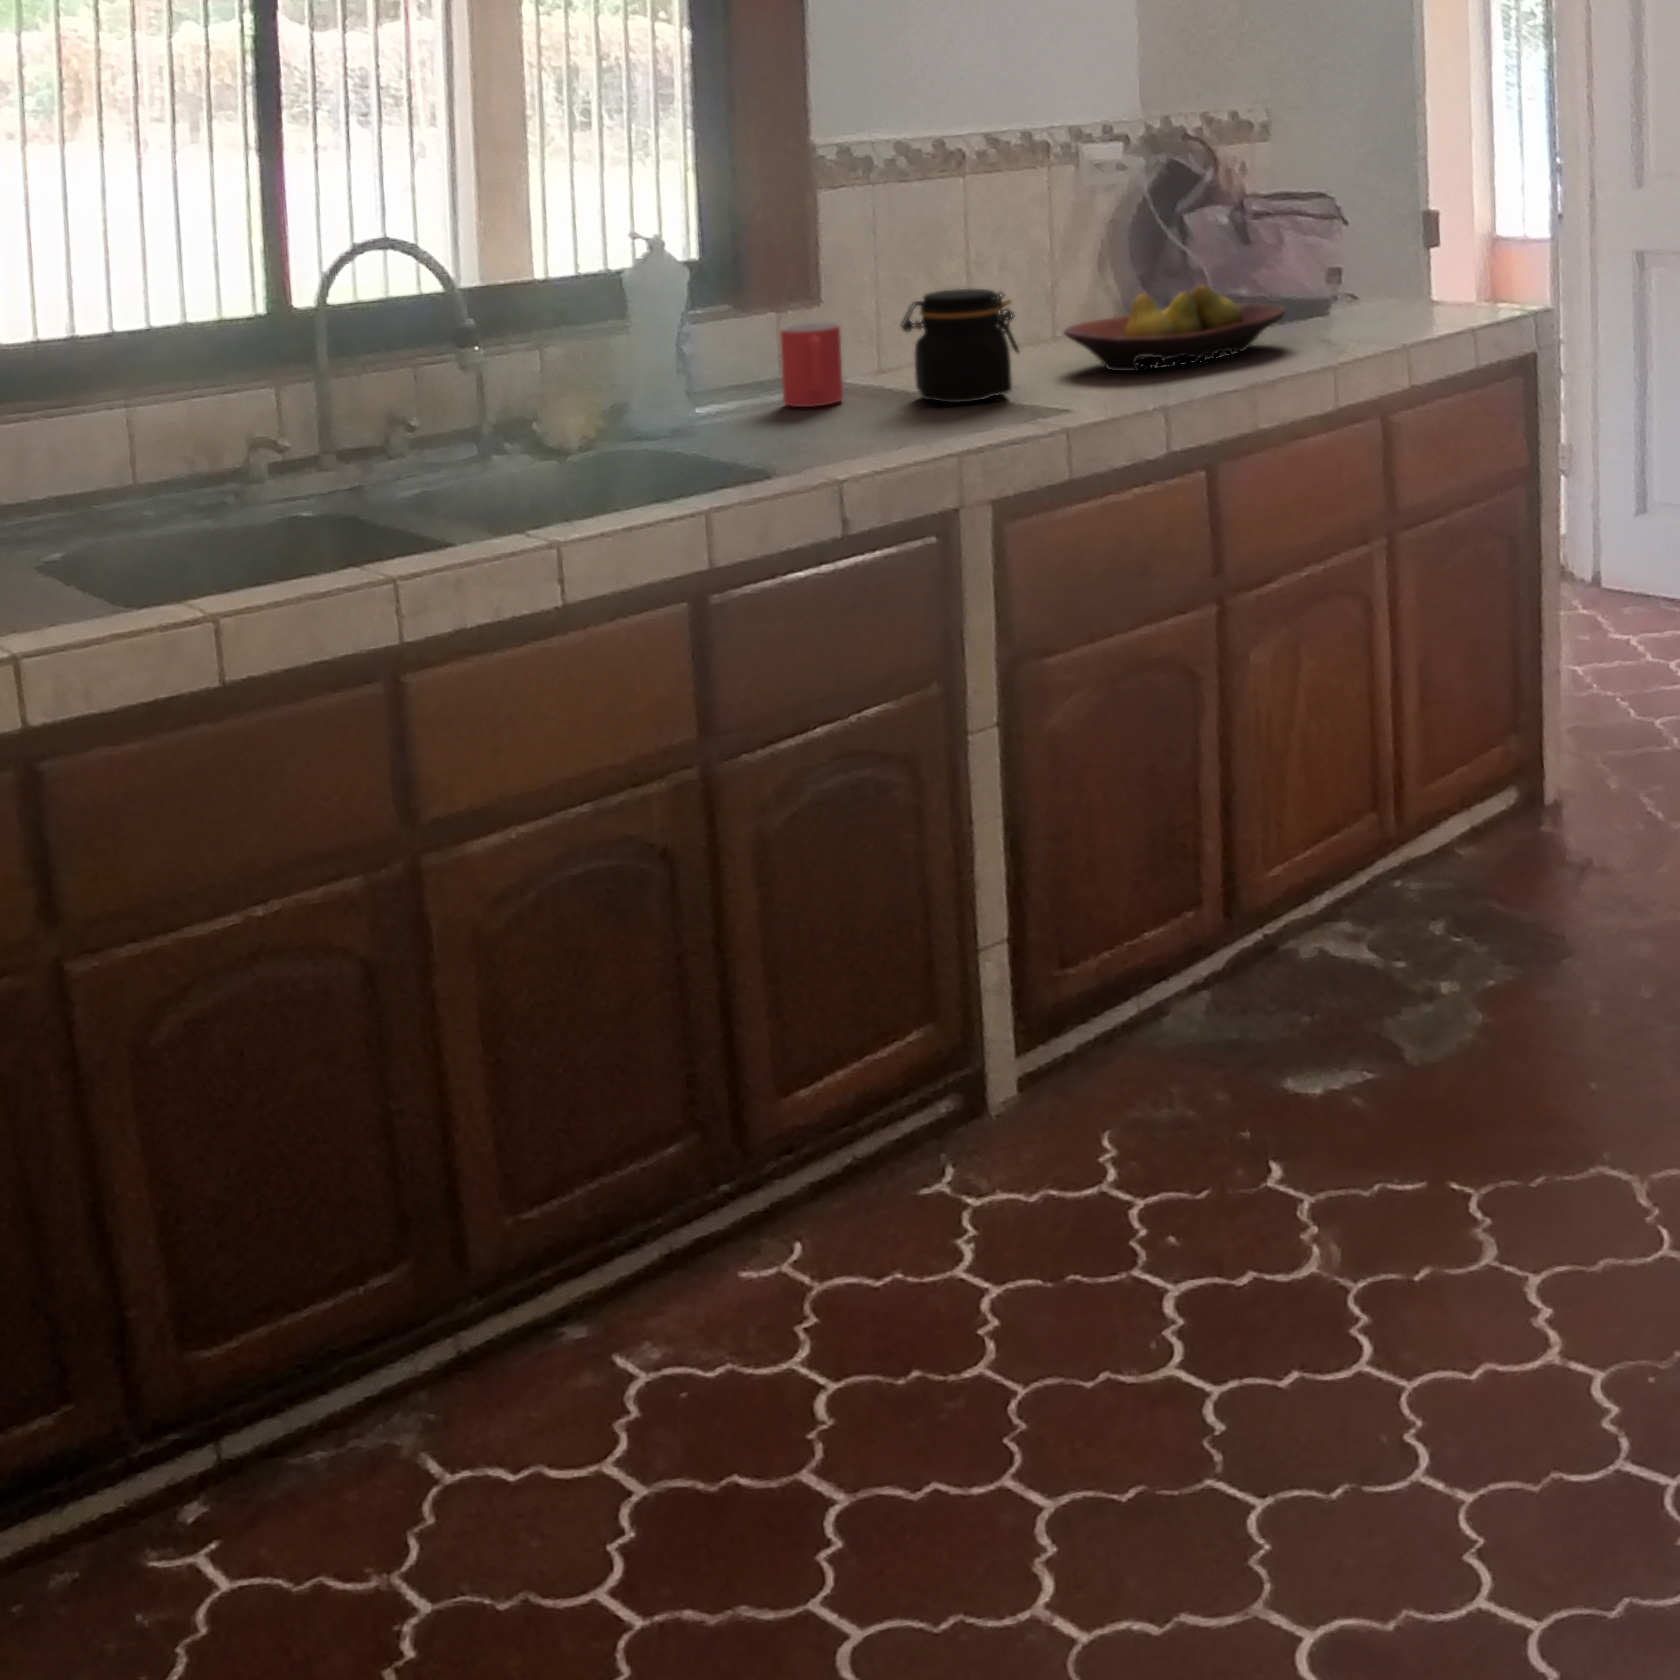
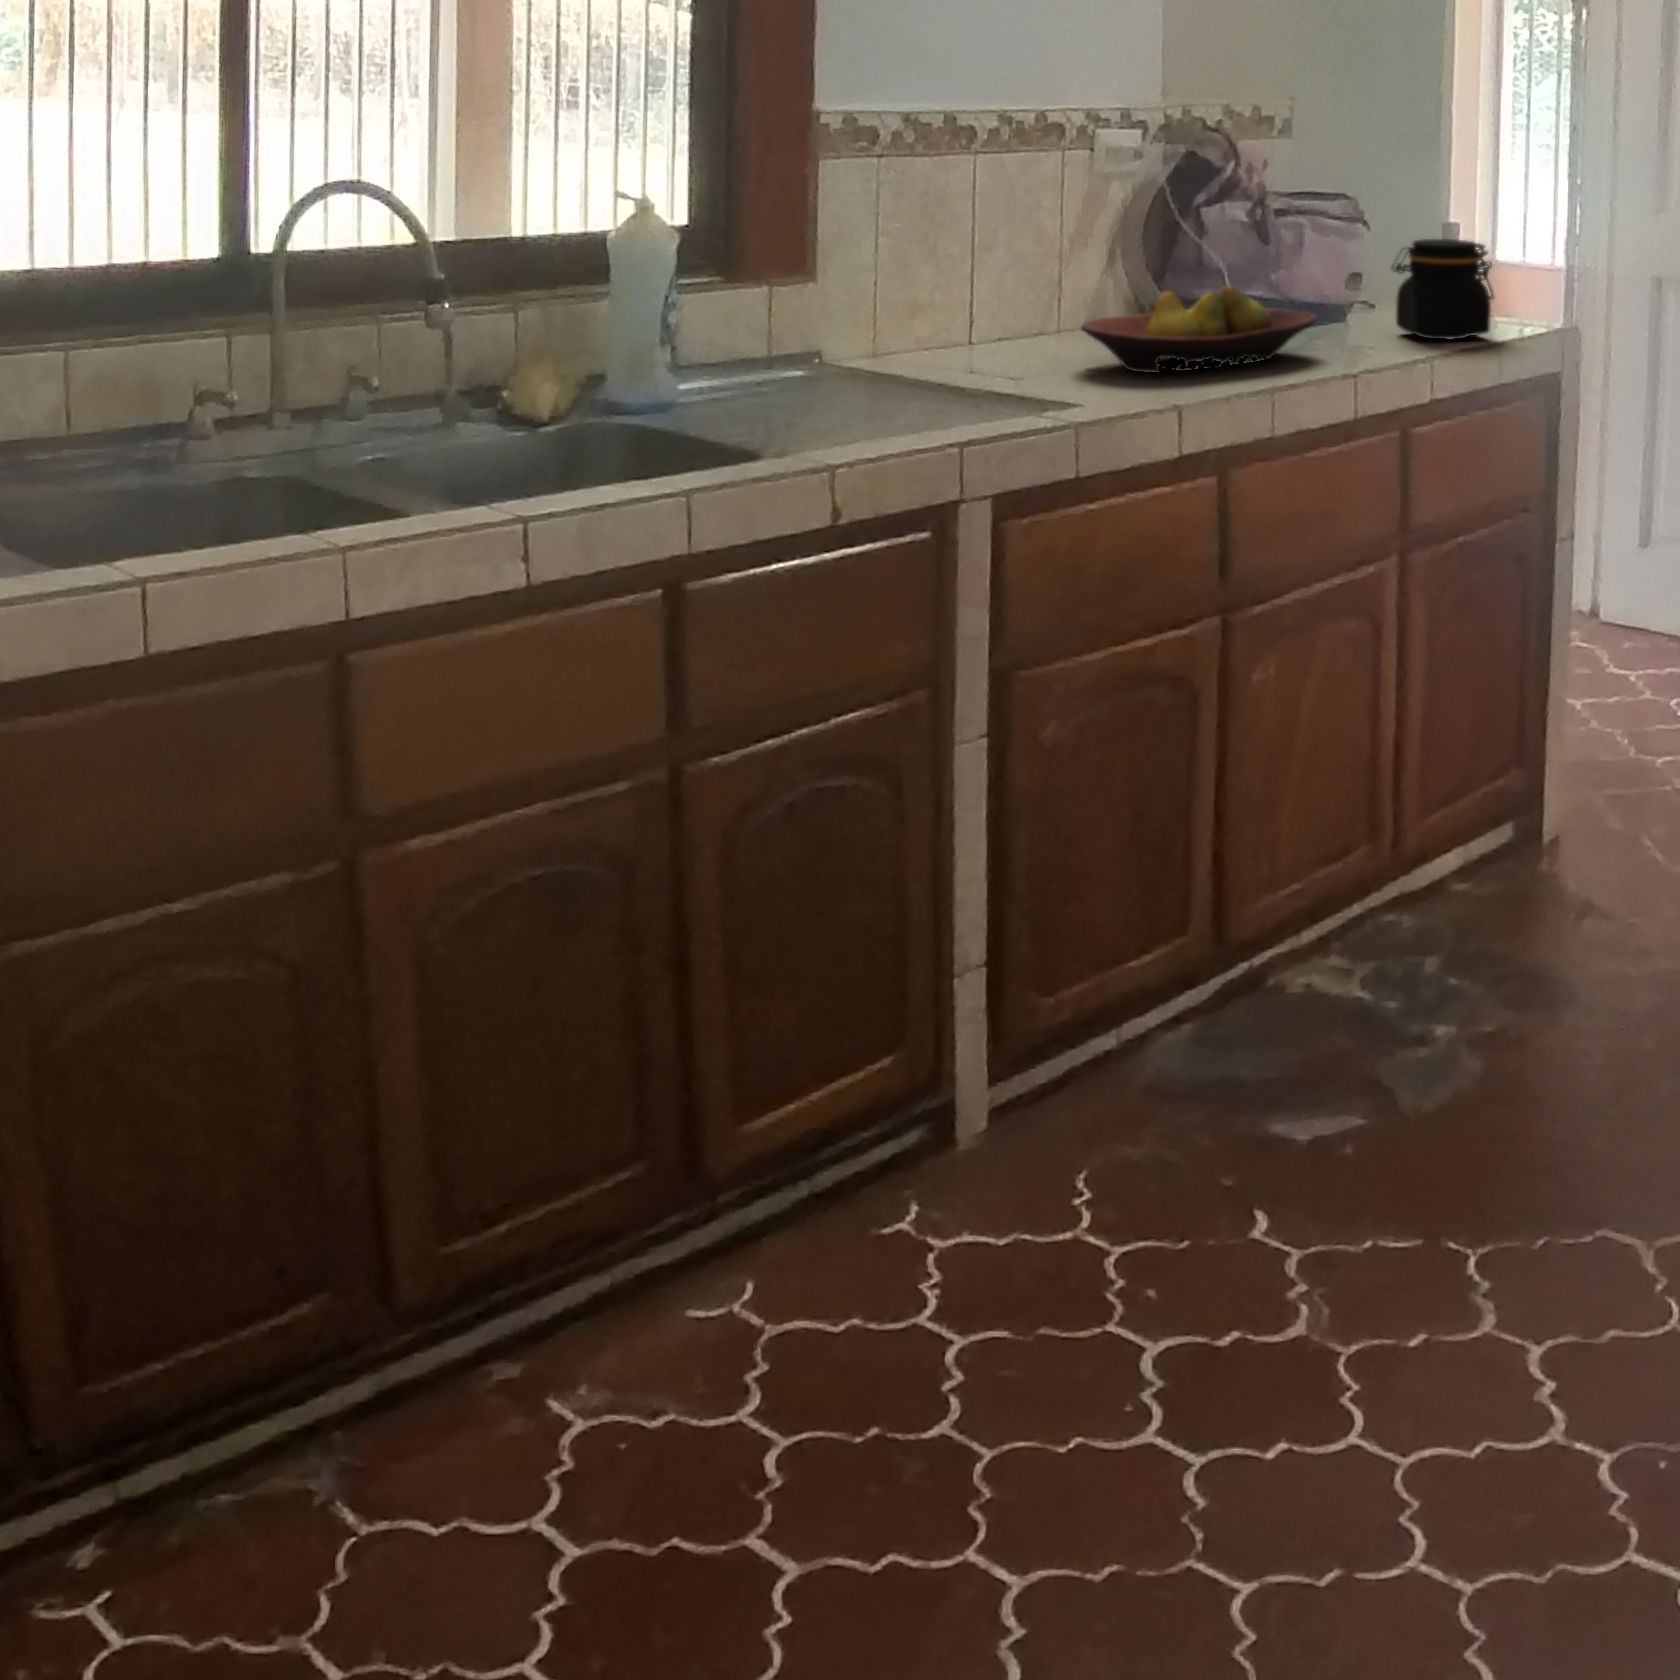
jar: present [901,289,1019,402] -> present [1392,239,1494,339]
mug: present [780,323,843,407] -> none [777,302,843,391]

